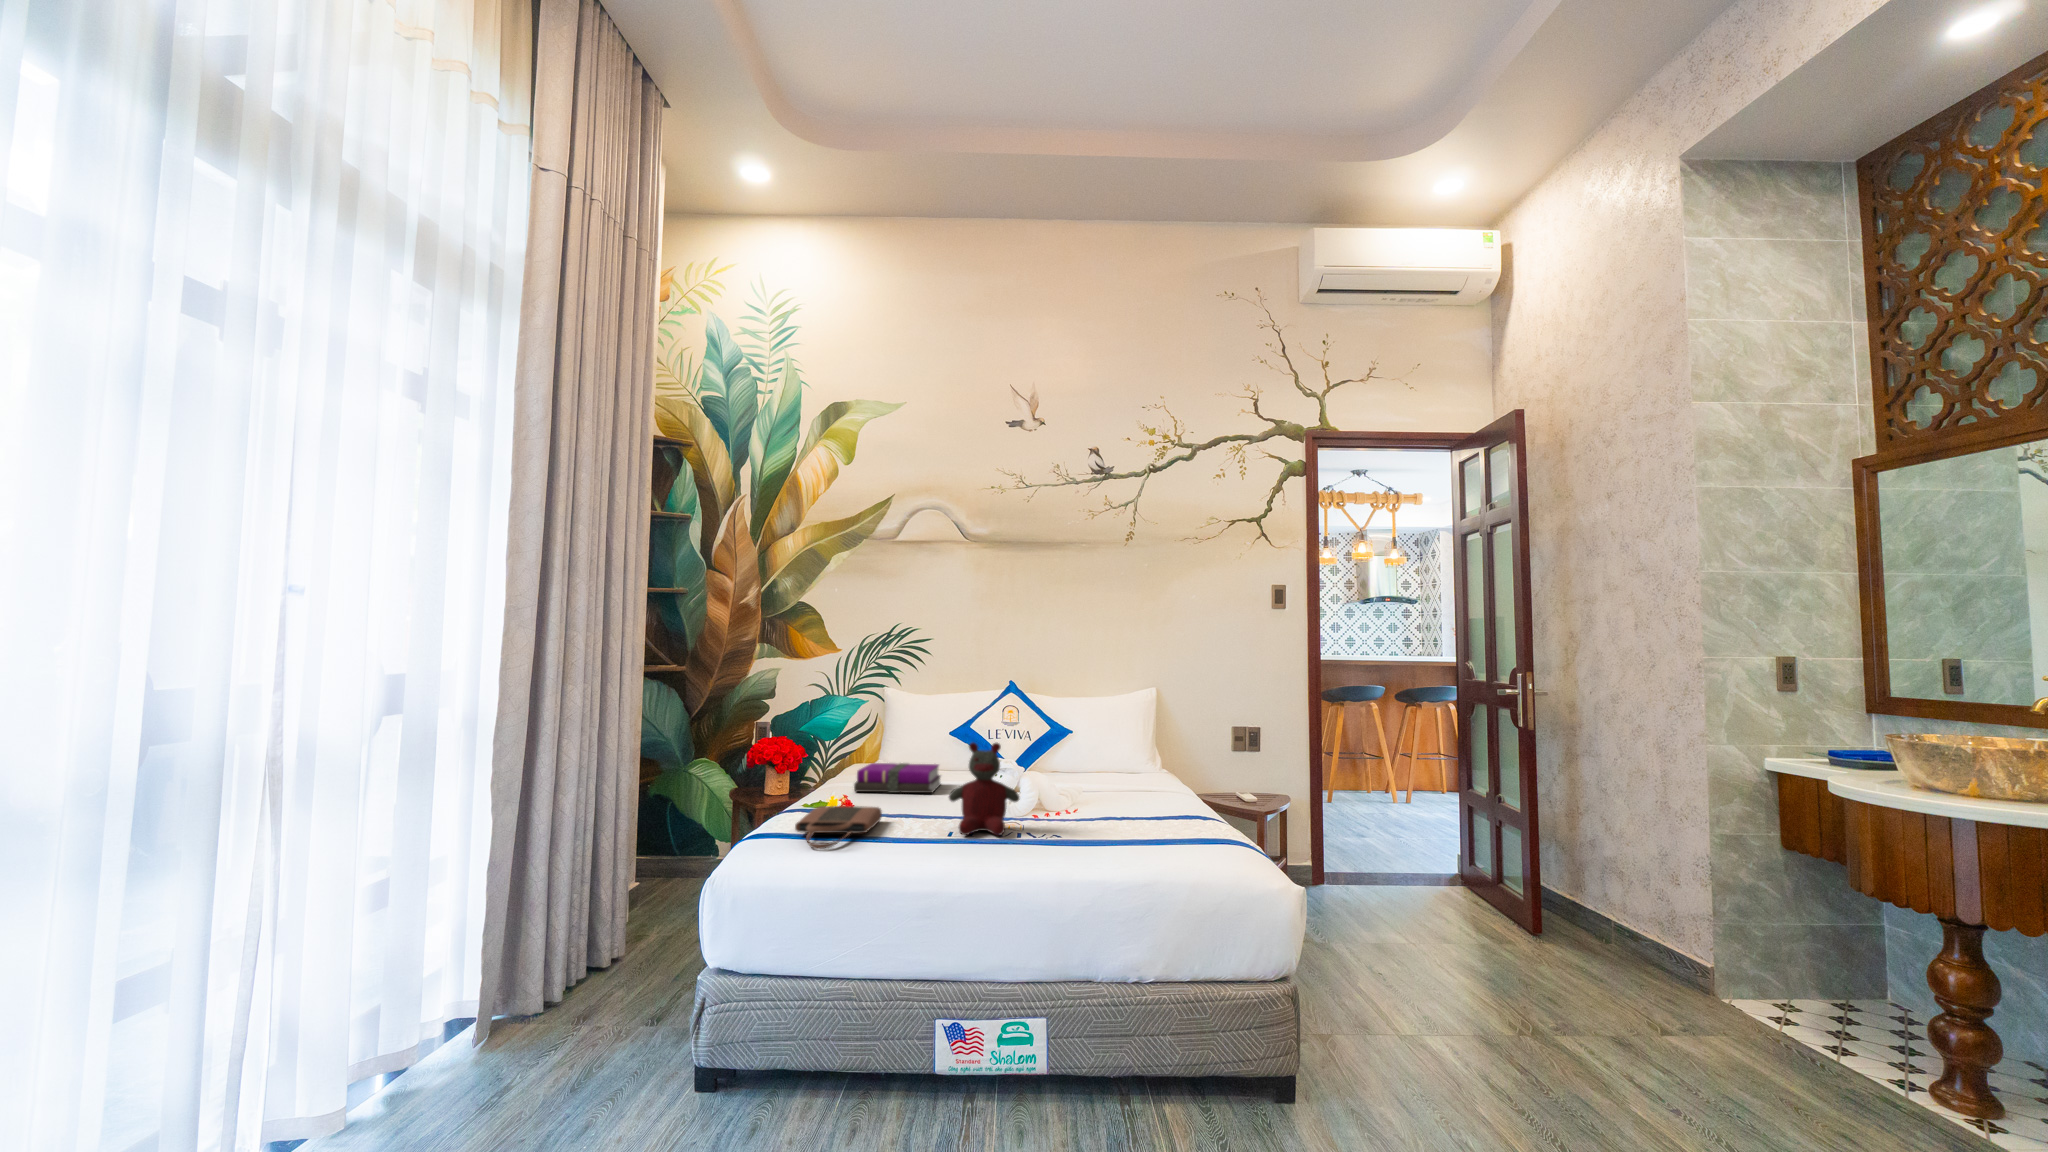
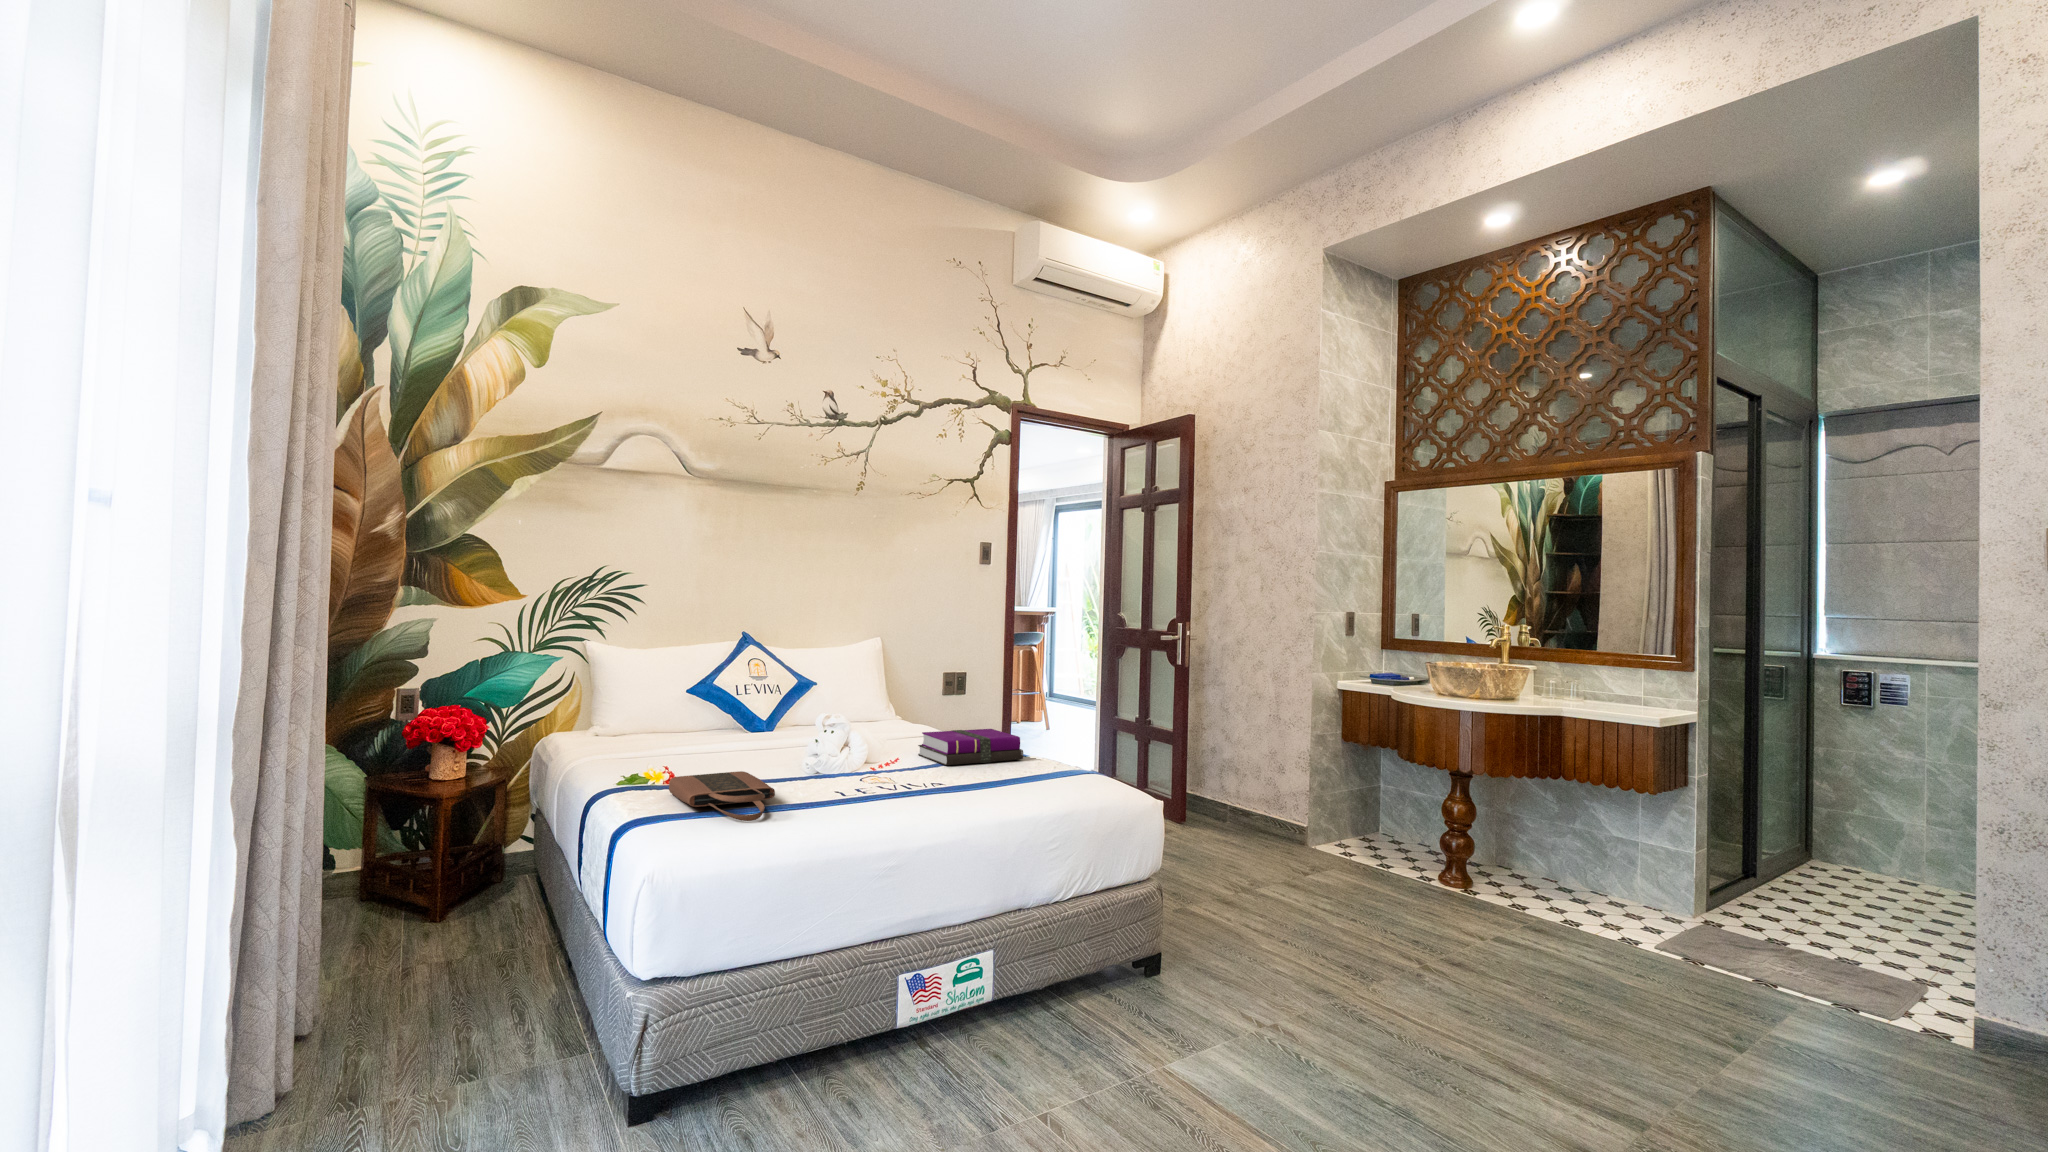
stuffed bear: present [949,742,1019,835] -> none [833,693,905,790]
notebook: present [854,763,941,793] -> present [918,729,1023,765]

